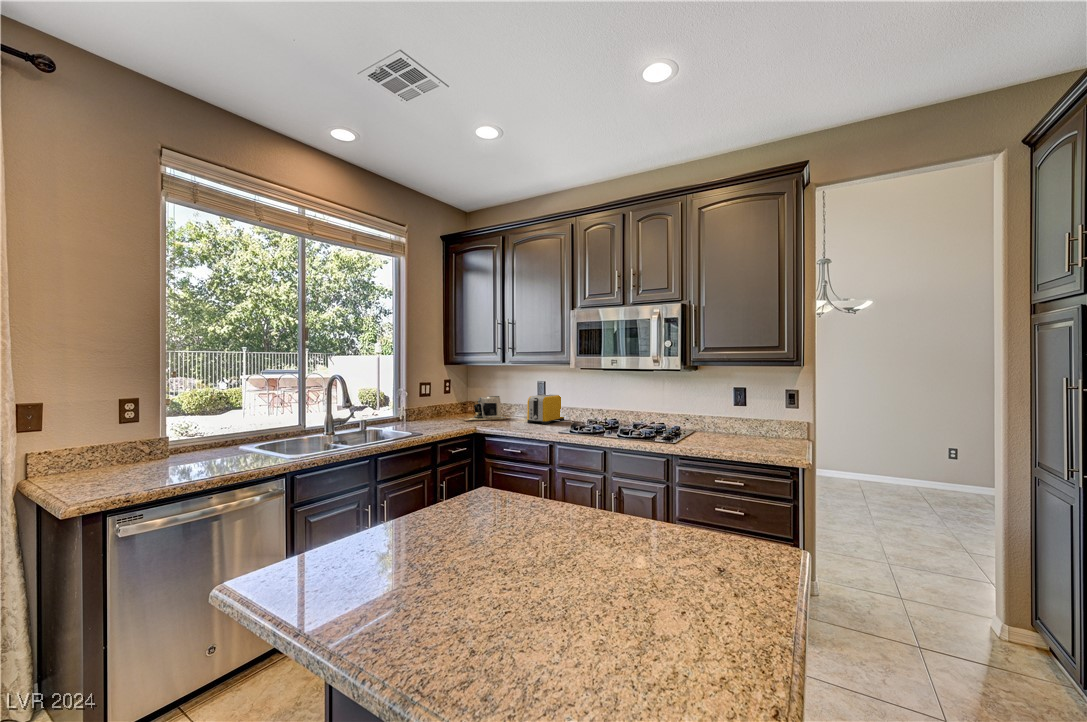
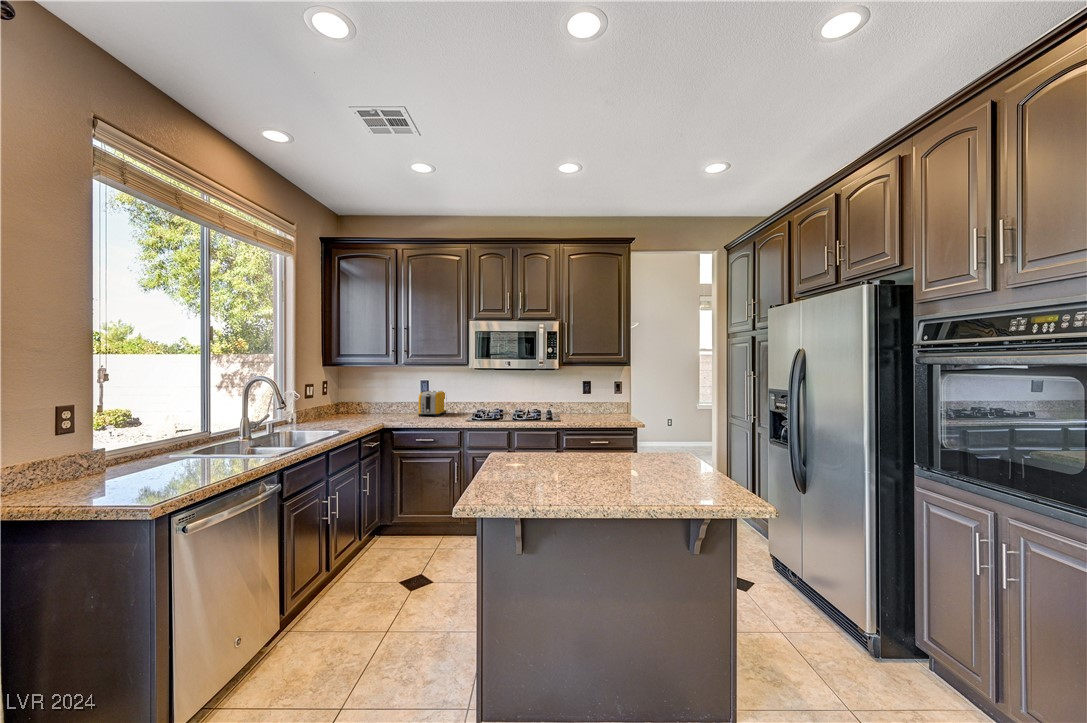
coffee maker: present [465,396,506,421] -> none [352,394,394,419]

